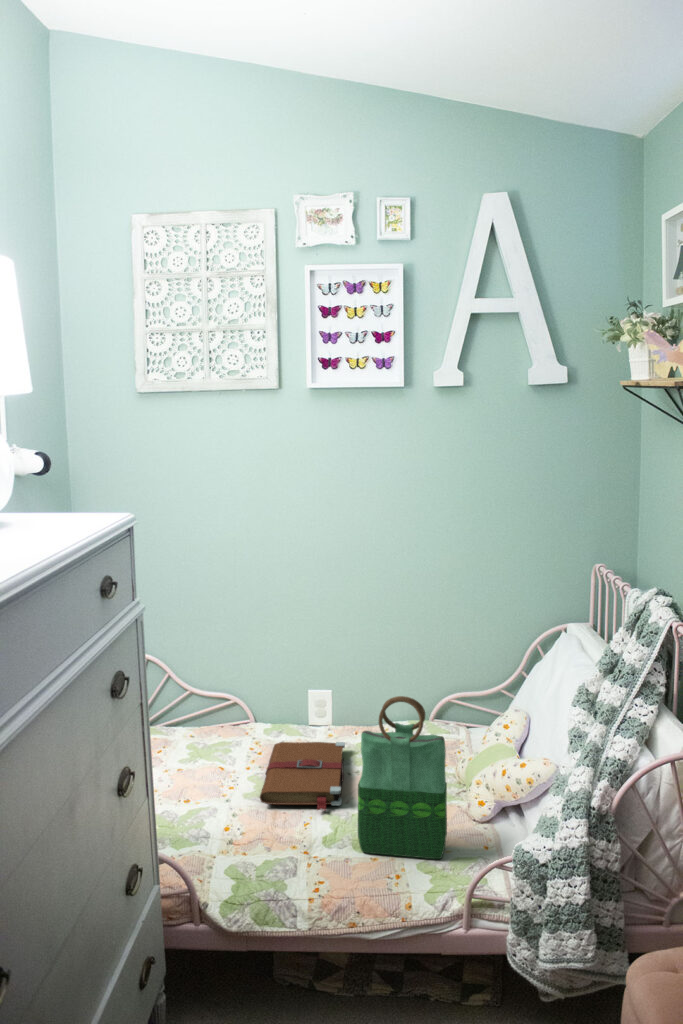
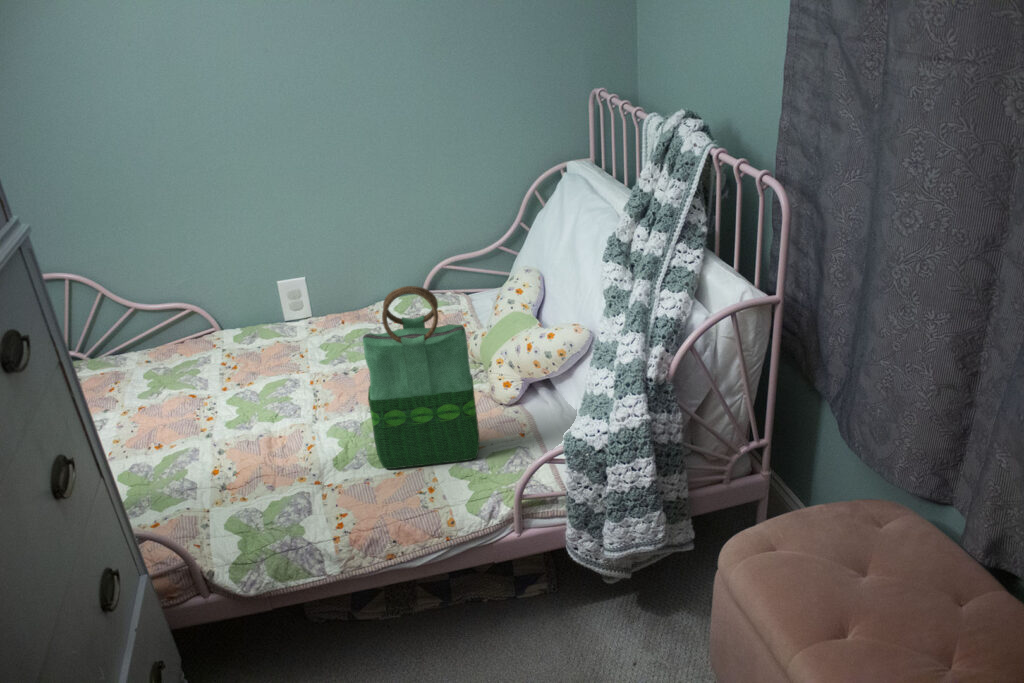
book: present [260,742,345,810] -> none [246,338,347,432]

